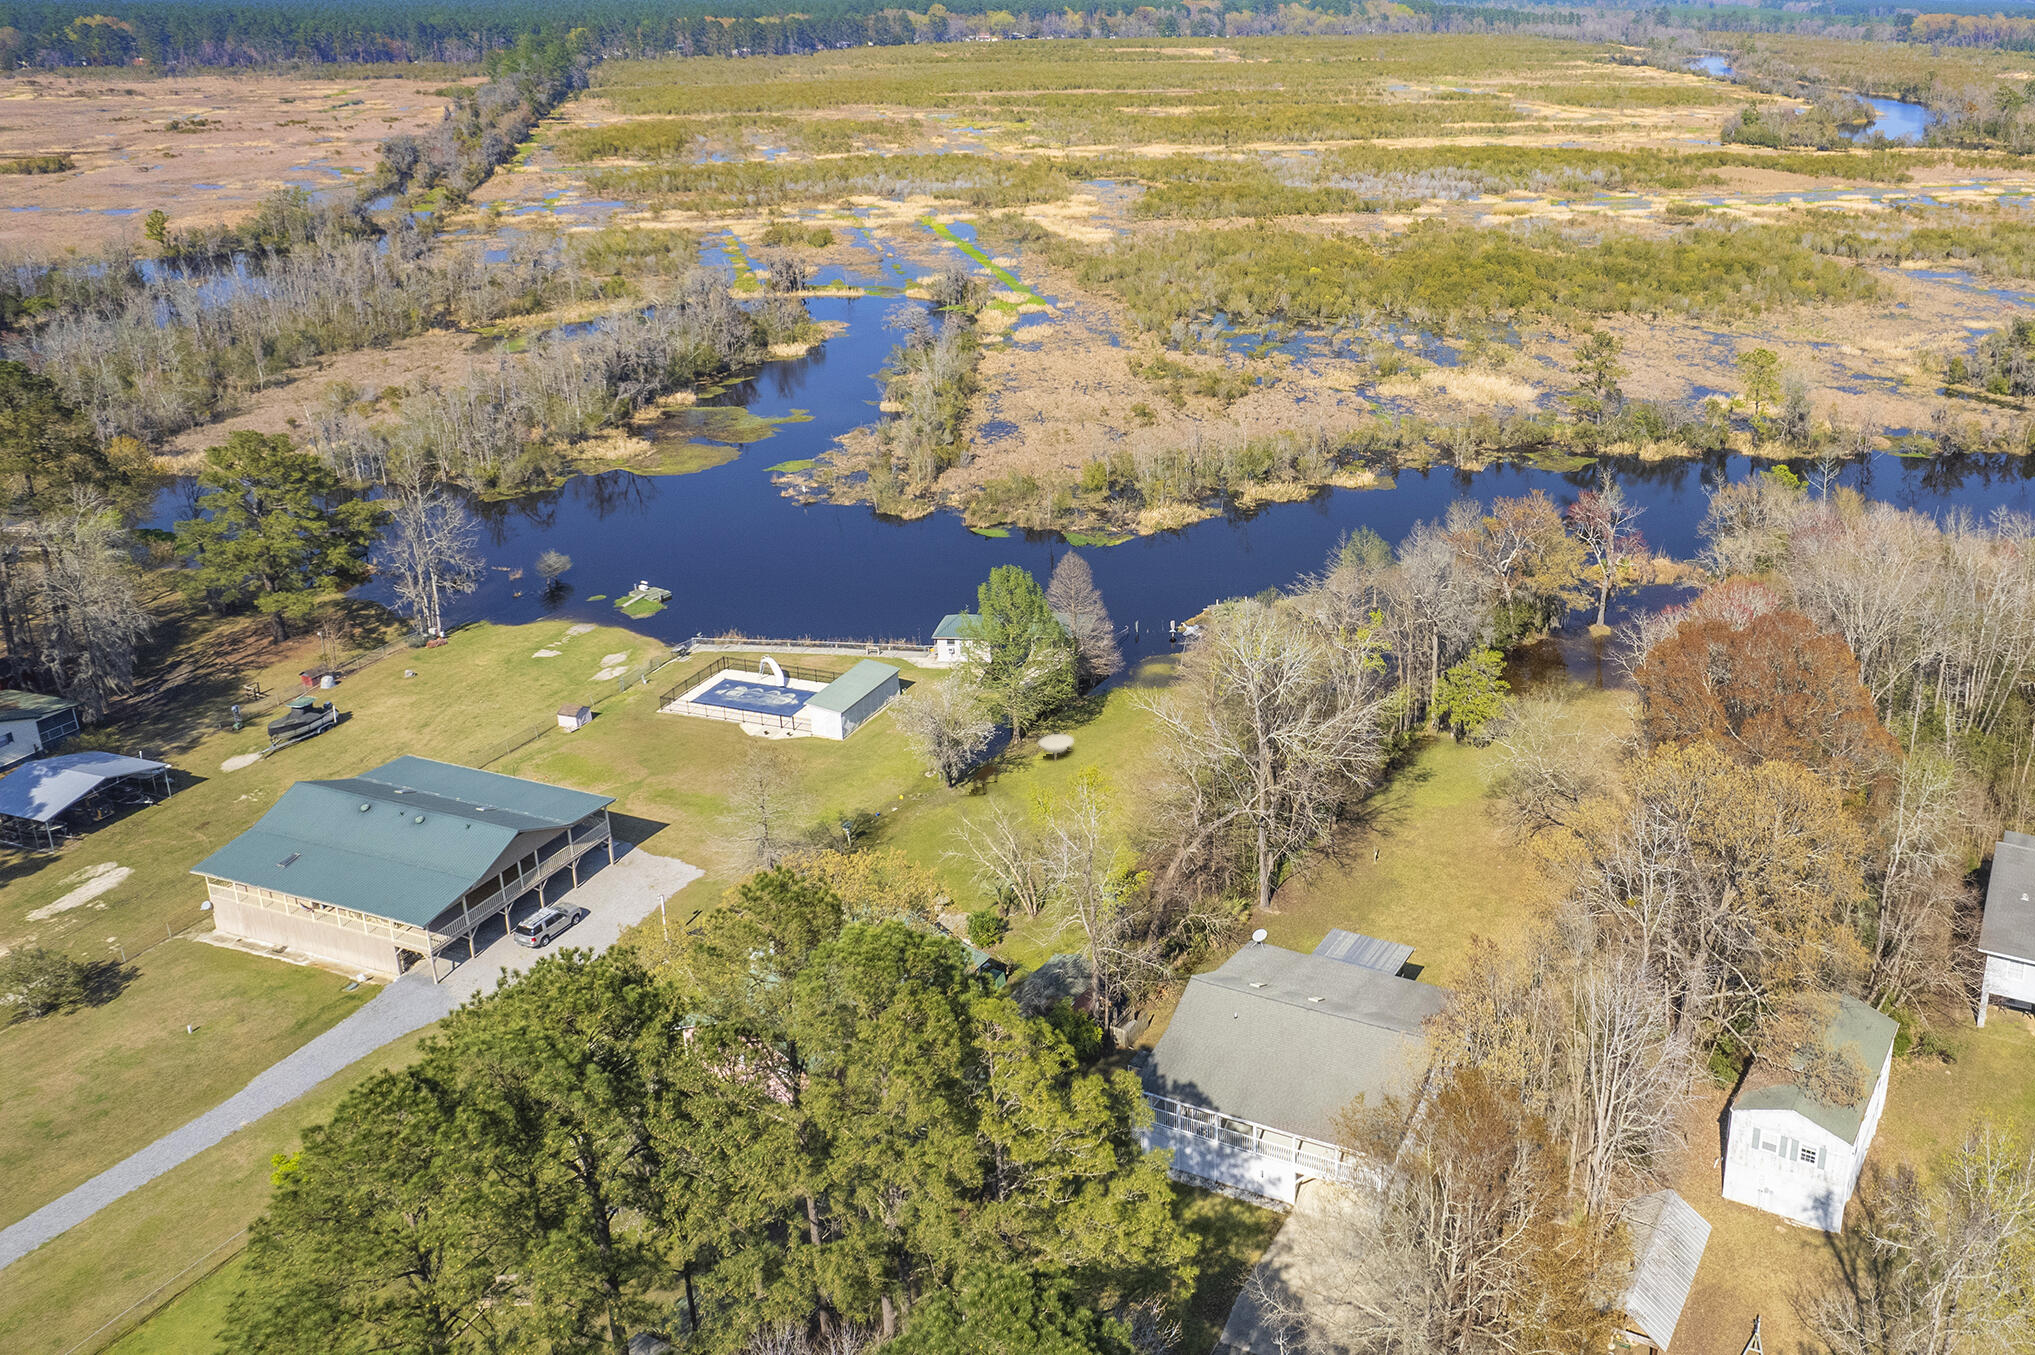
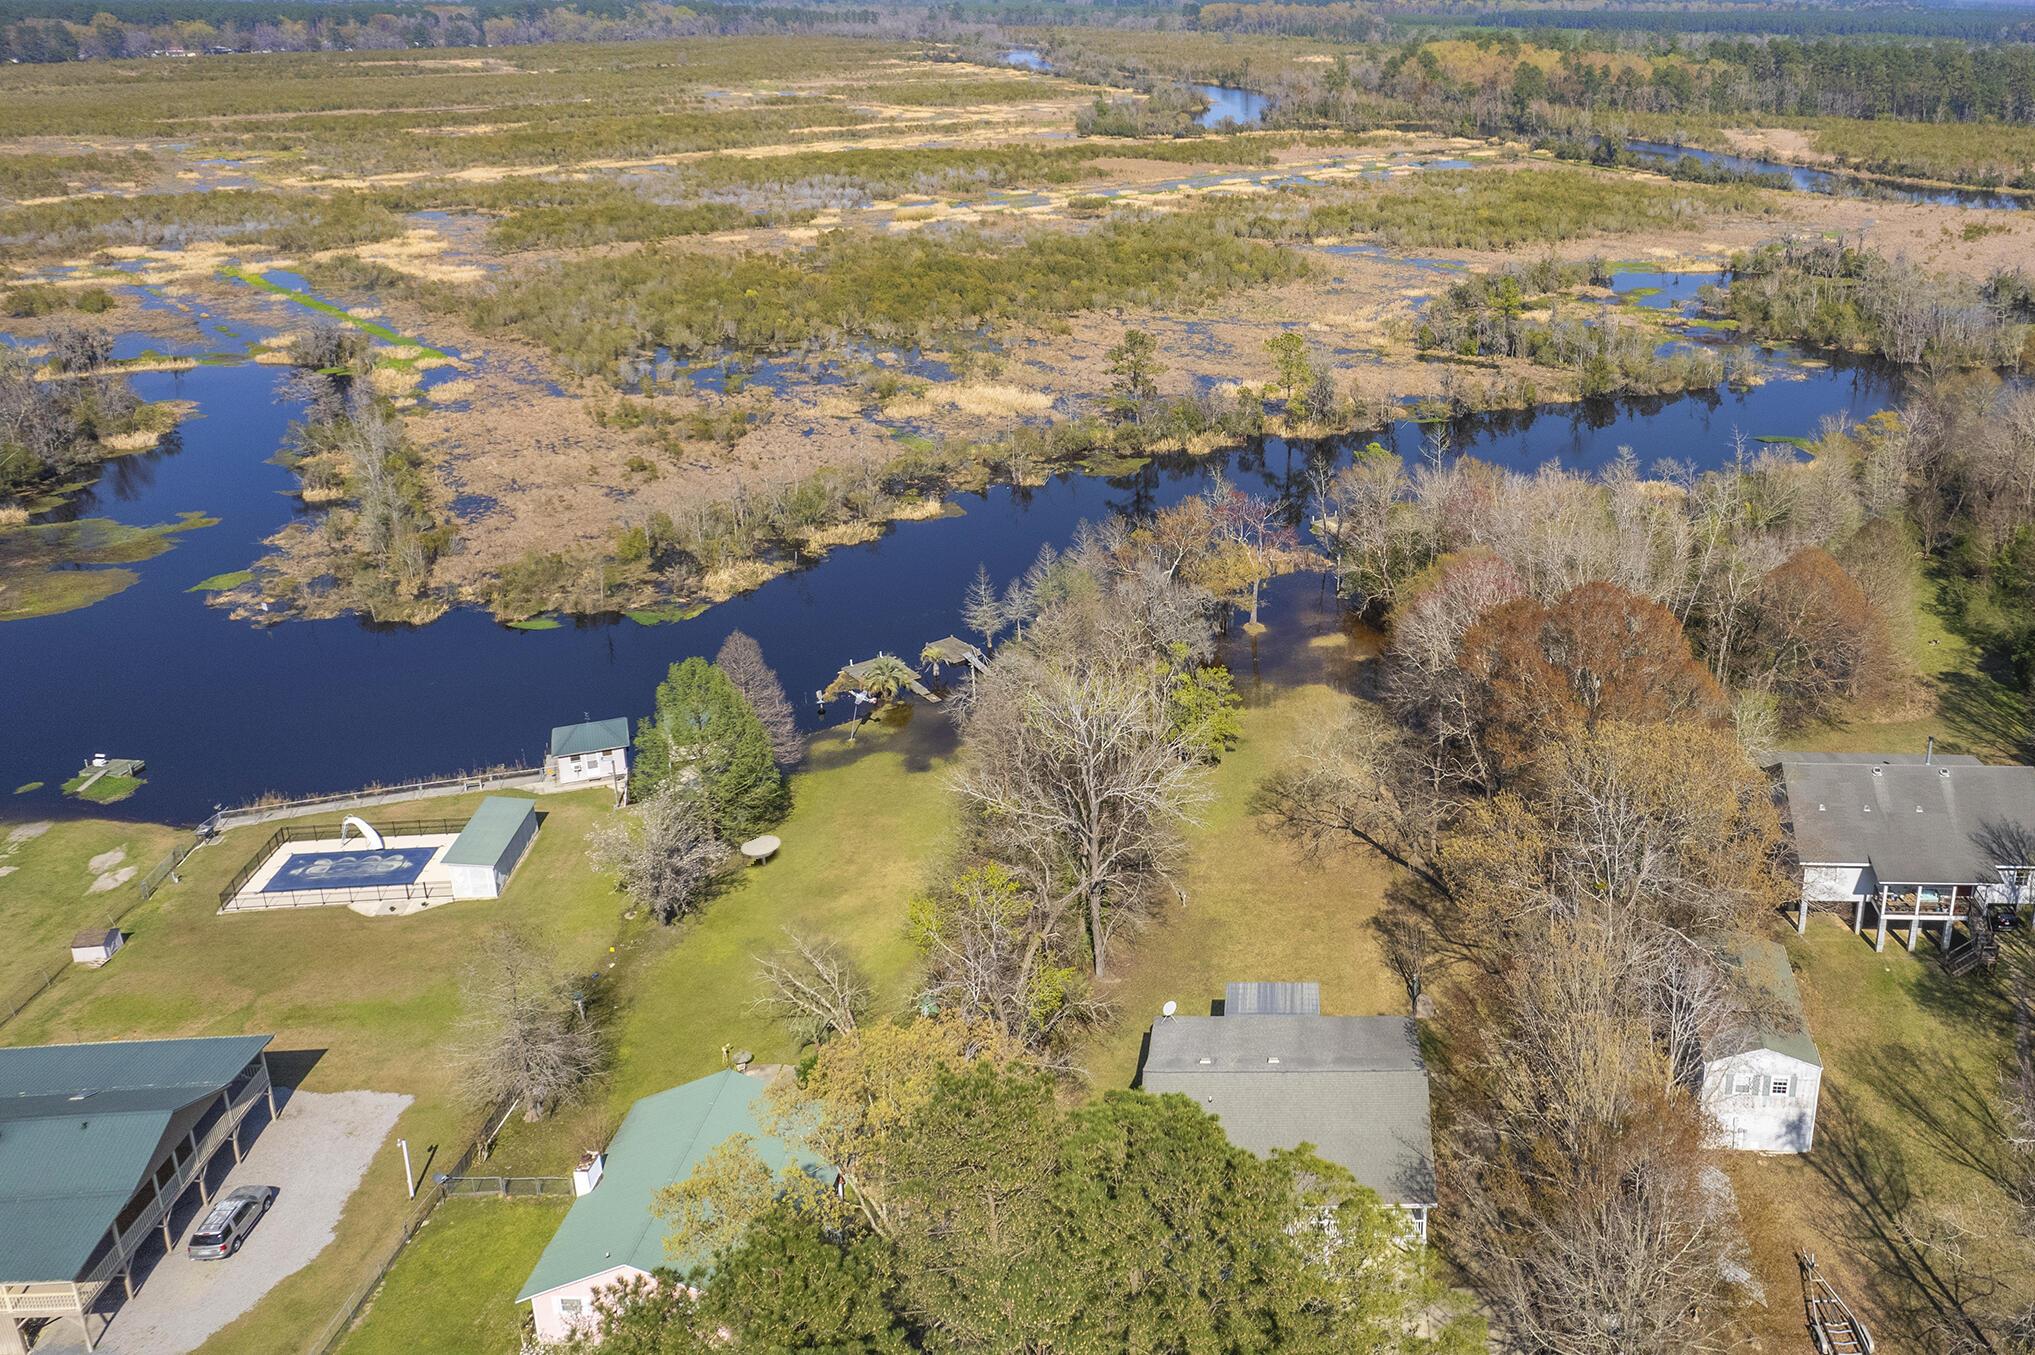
bench: present [973,765,998,793] -> none [689,887,712,923]

